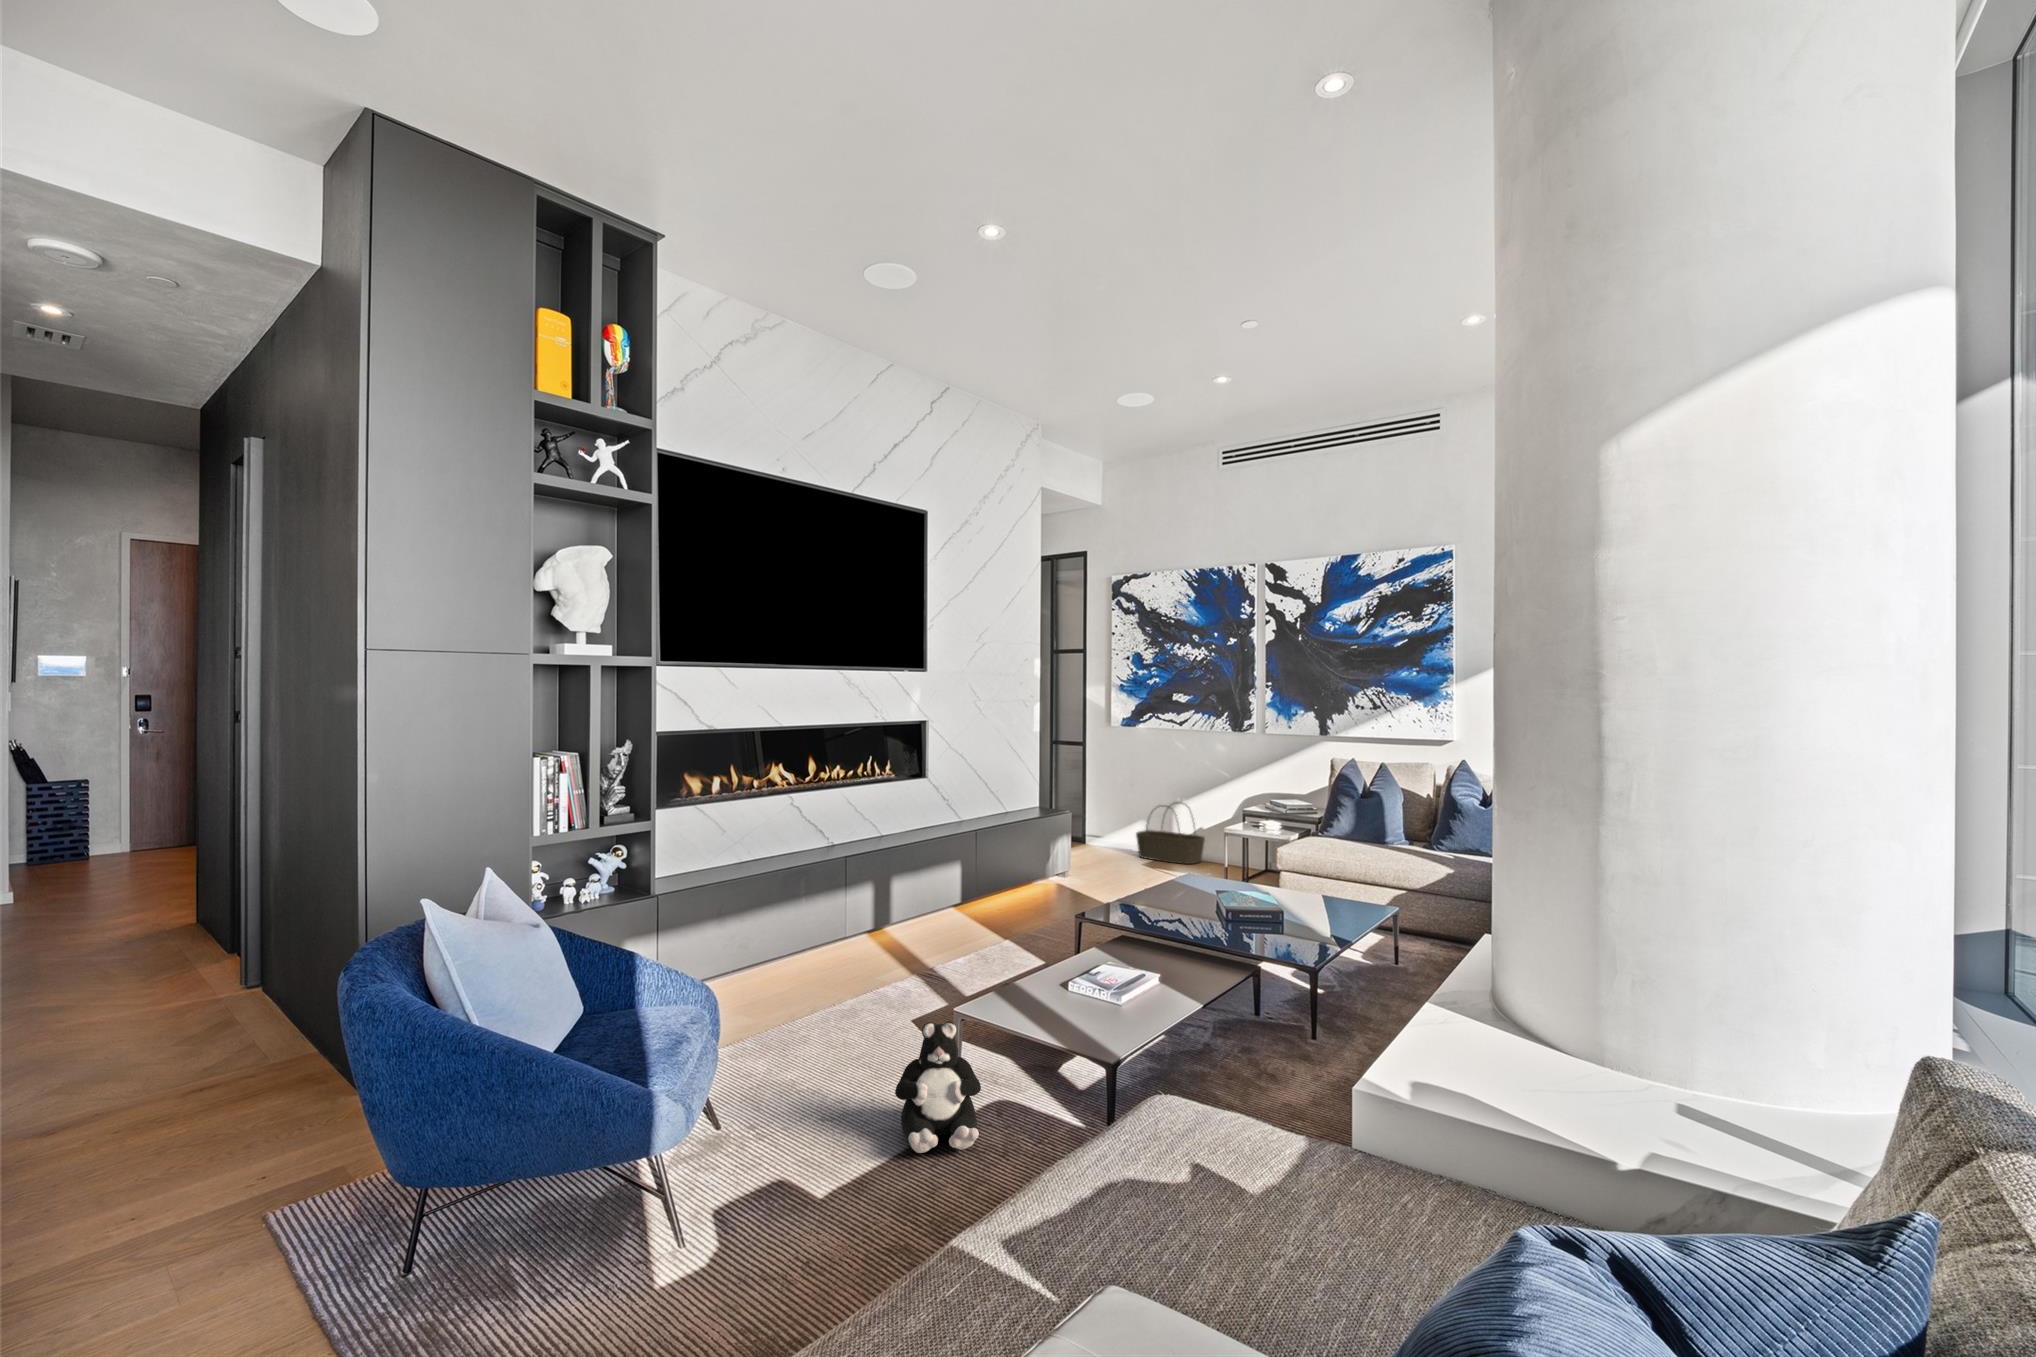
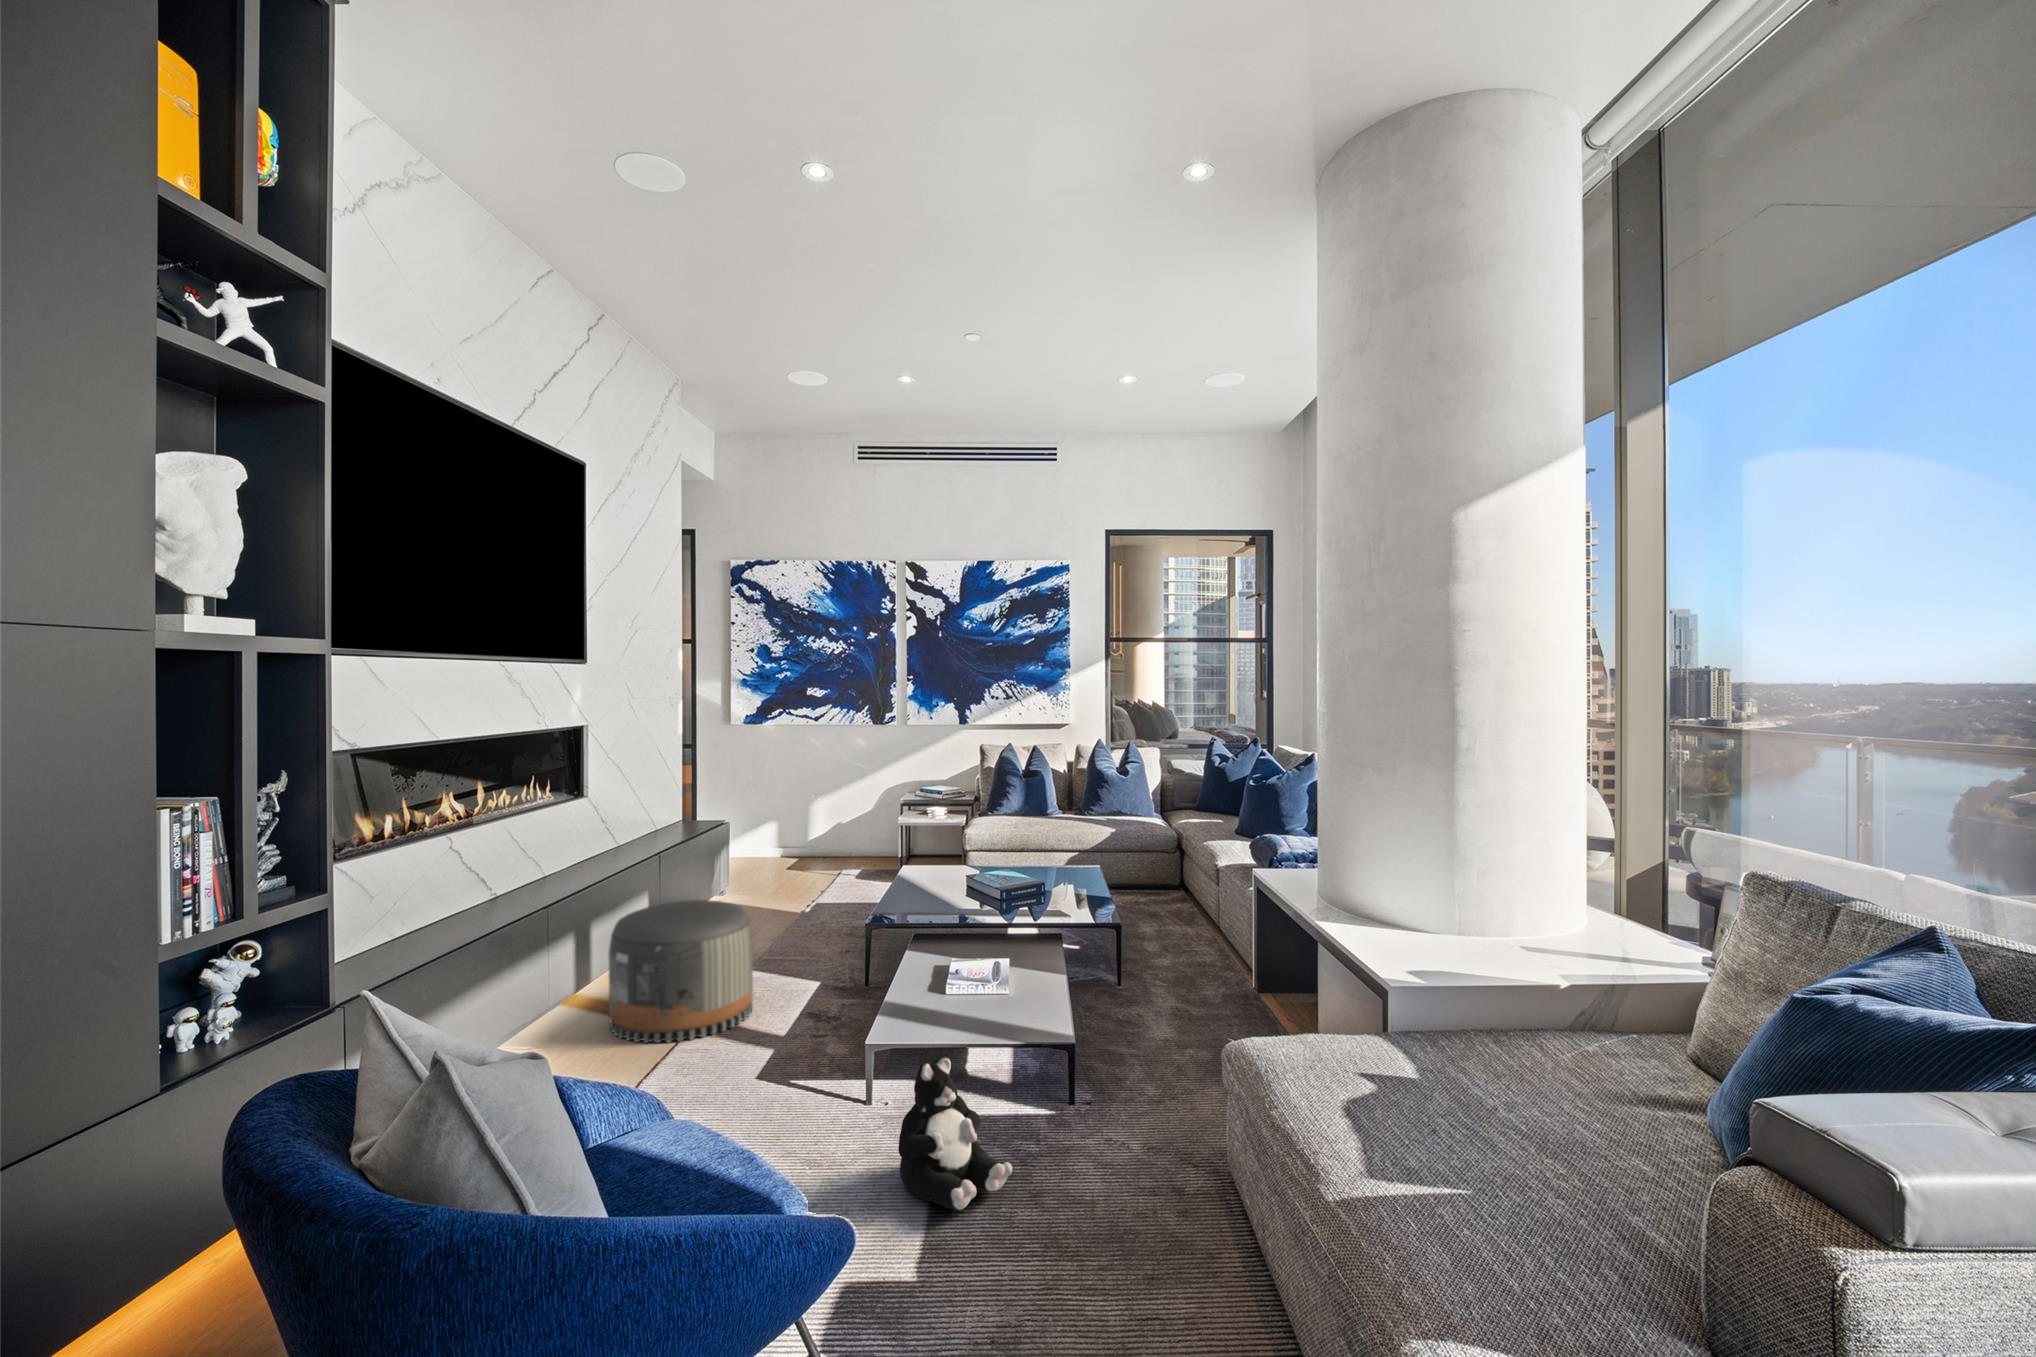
basket: present [1136,805,1205,864] -> none [772,801,847,864]
pouf: none [866,869,978,981] -> present [609,900,753,1043]

